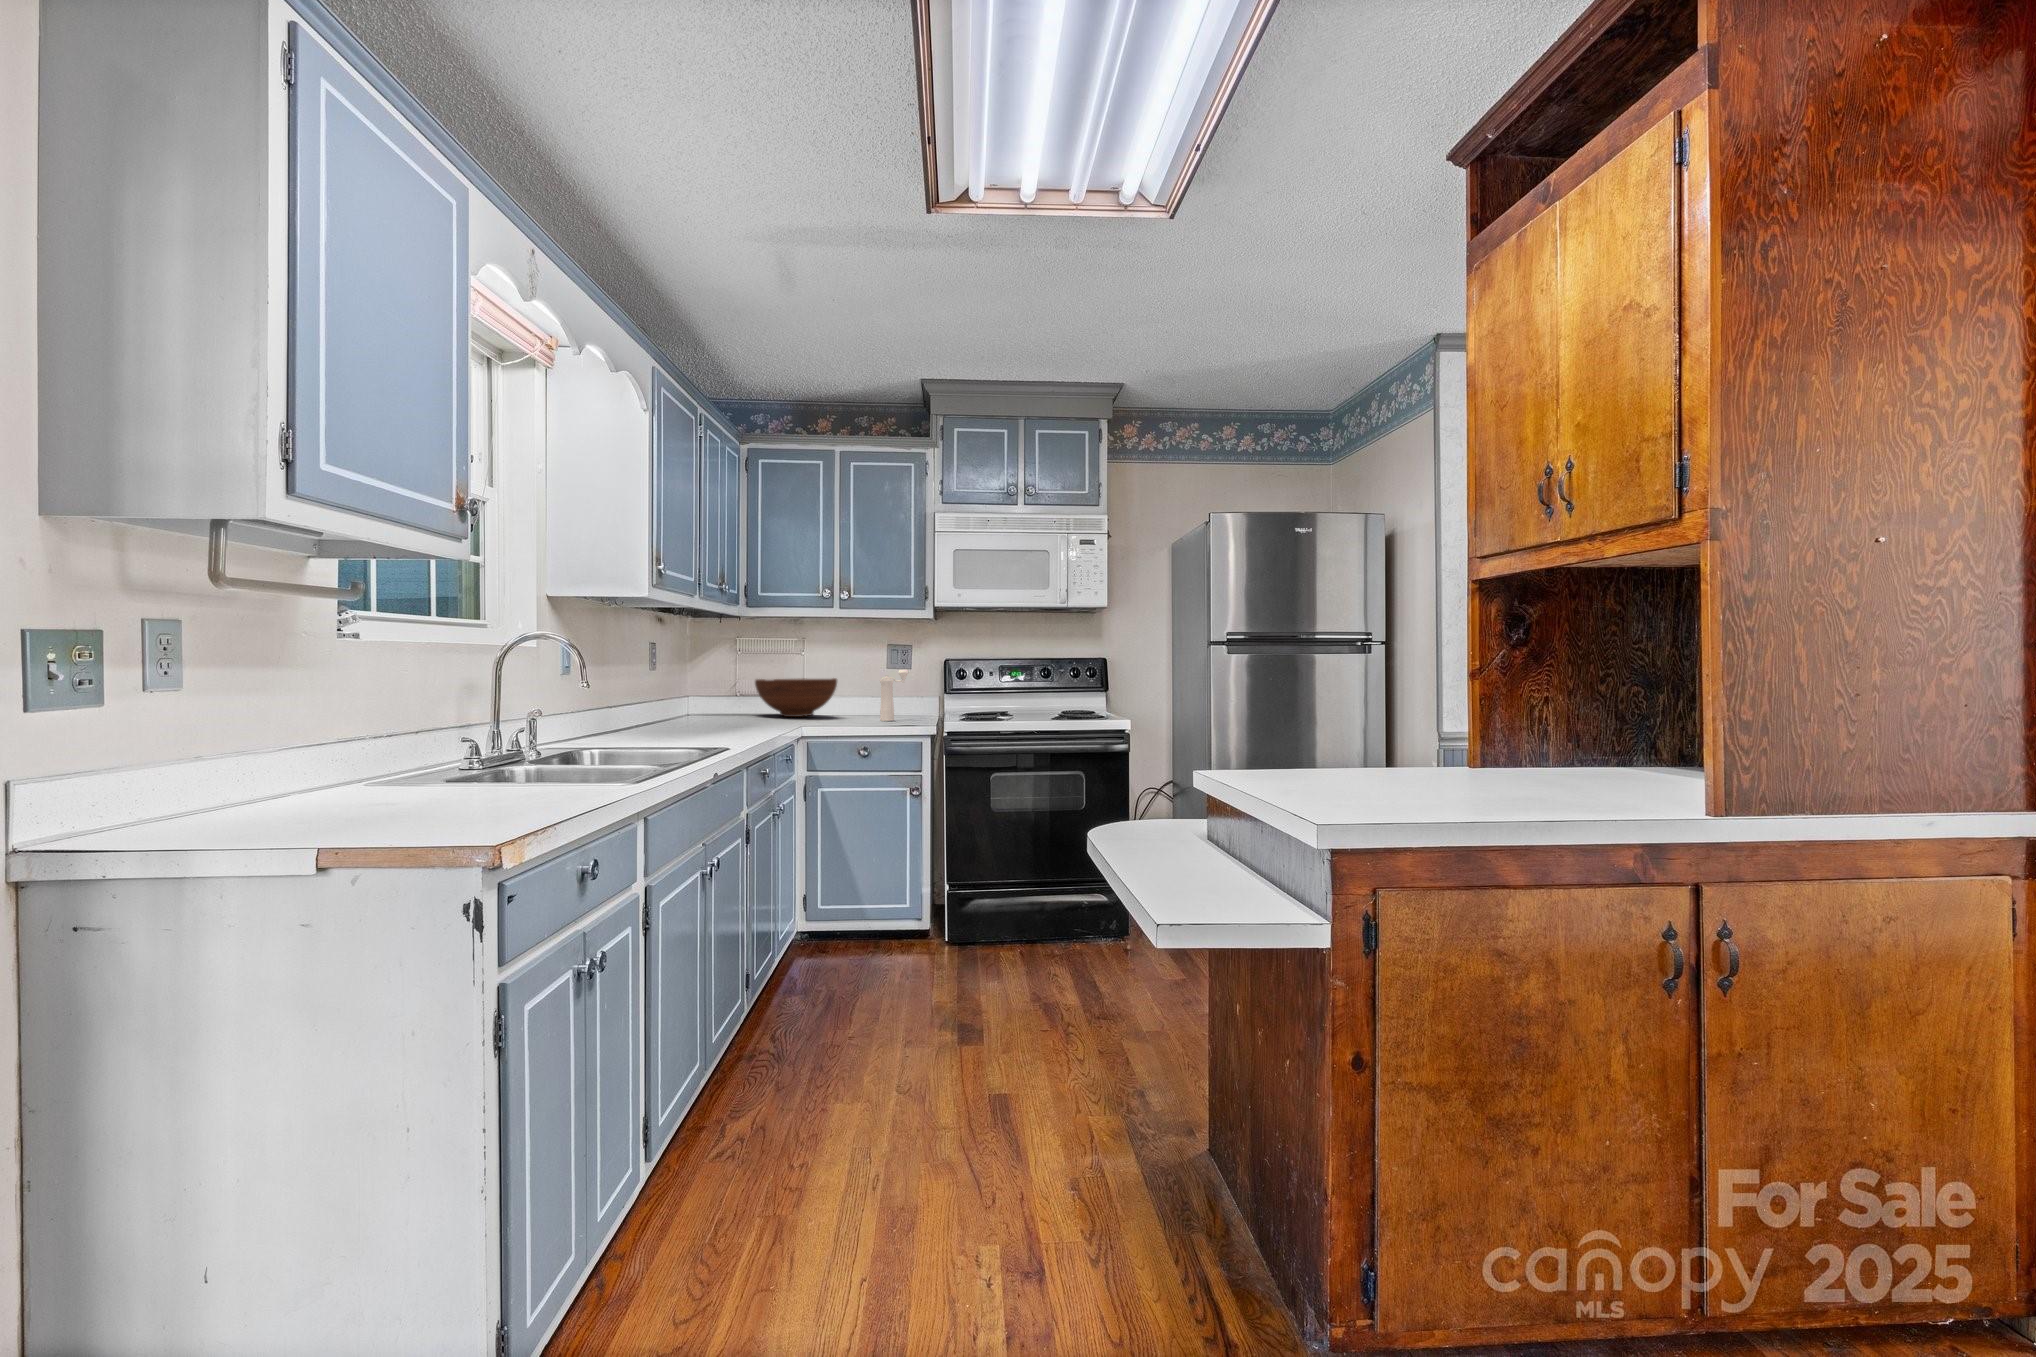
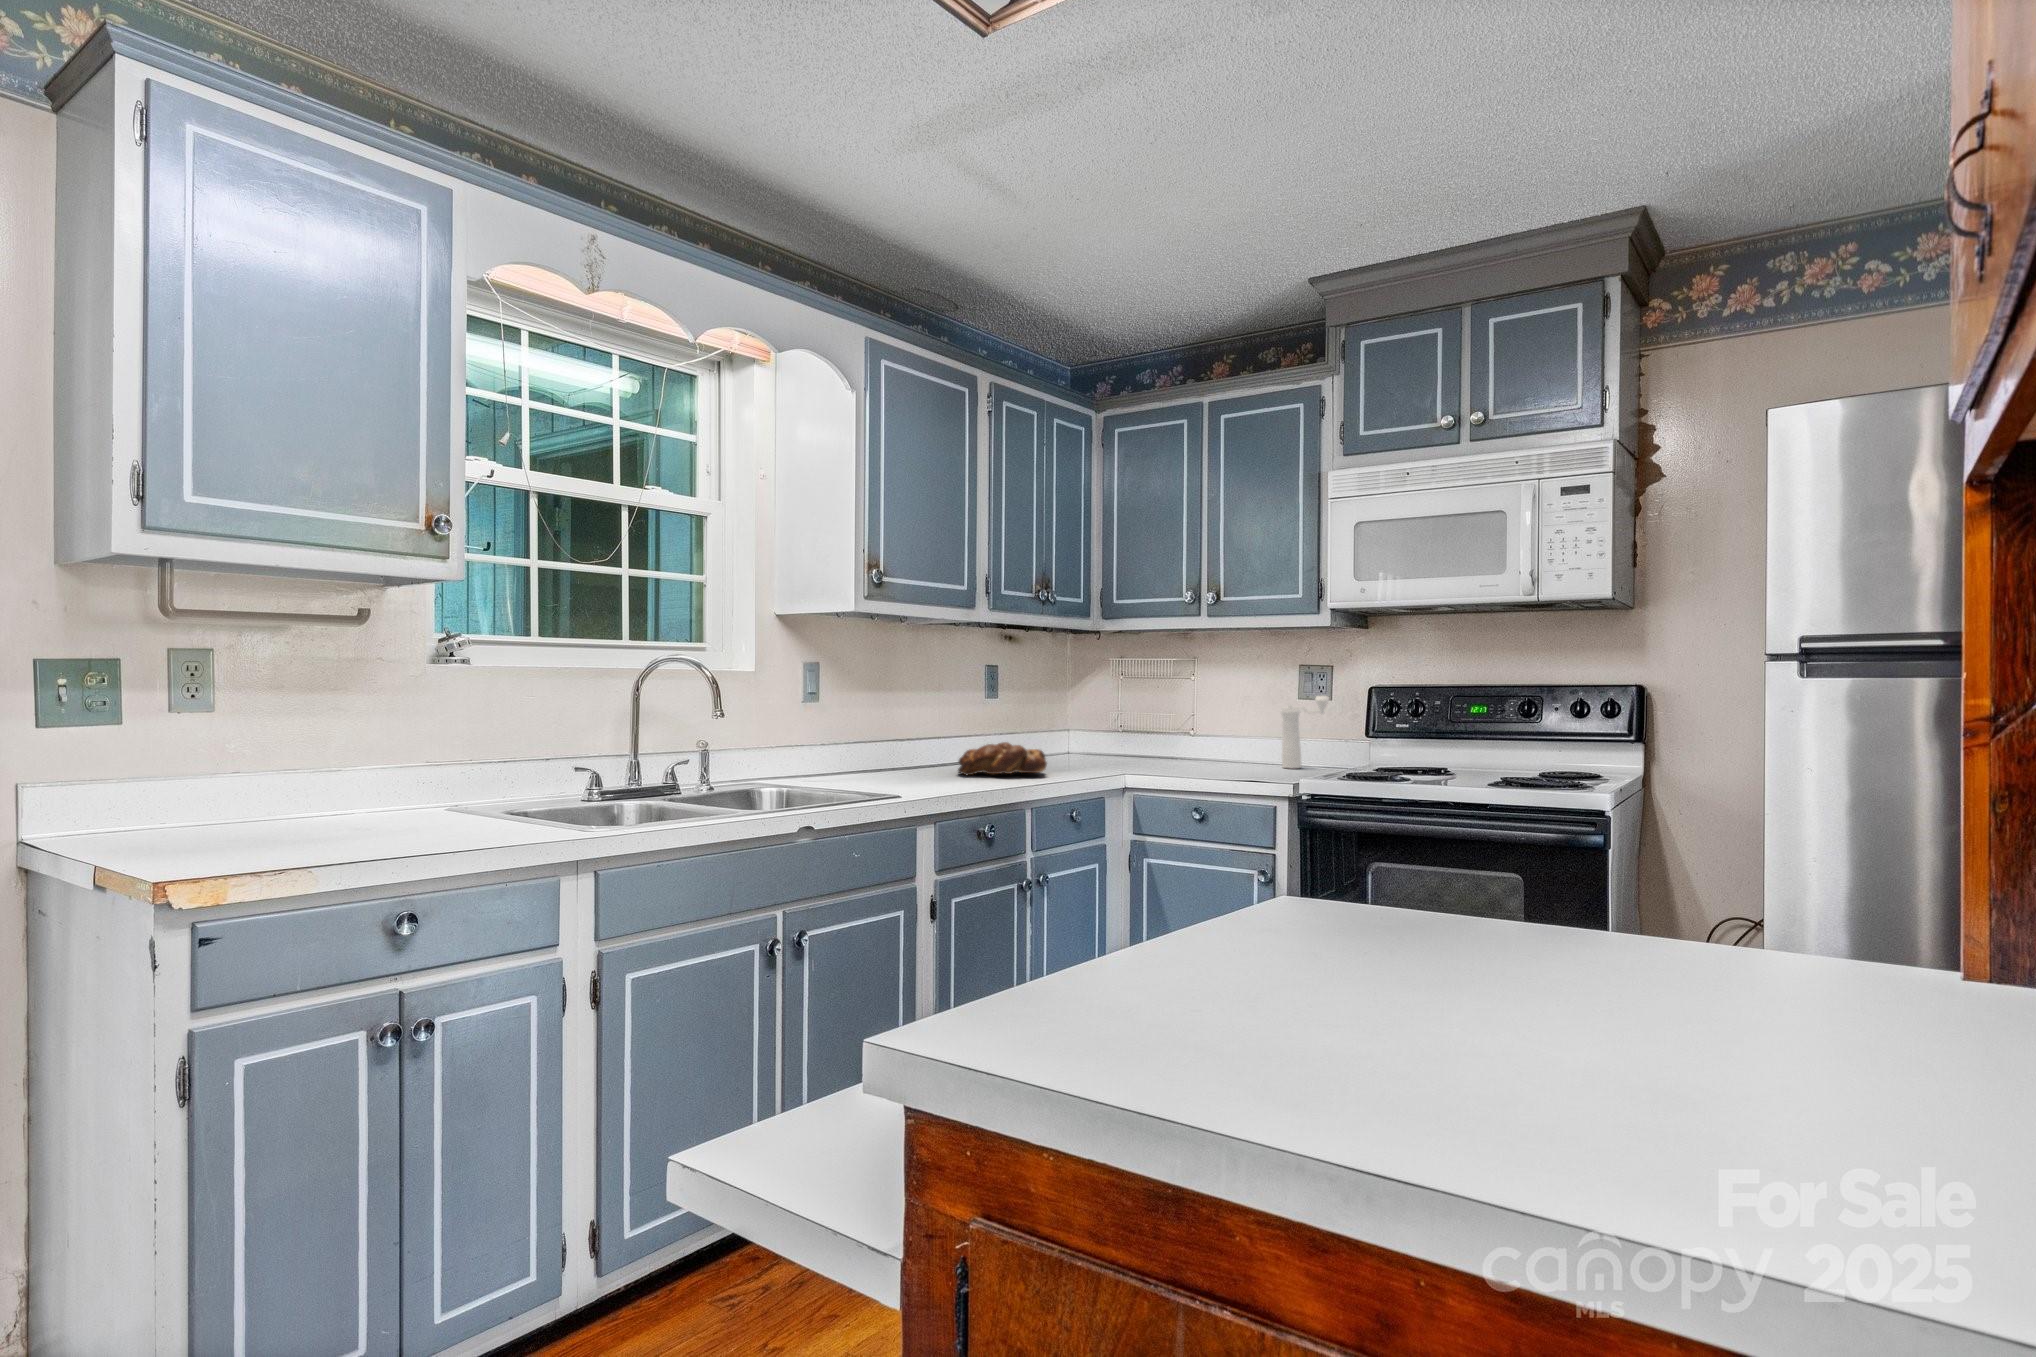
fruit bowl: present [755,678,837,717] -> none [1128,706,1235,757]
bread loaf: none [675,702,750,729] -> present [958,742,1047,775]

